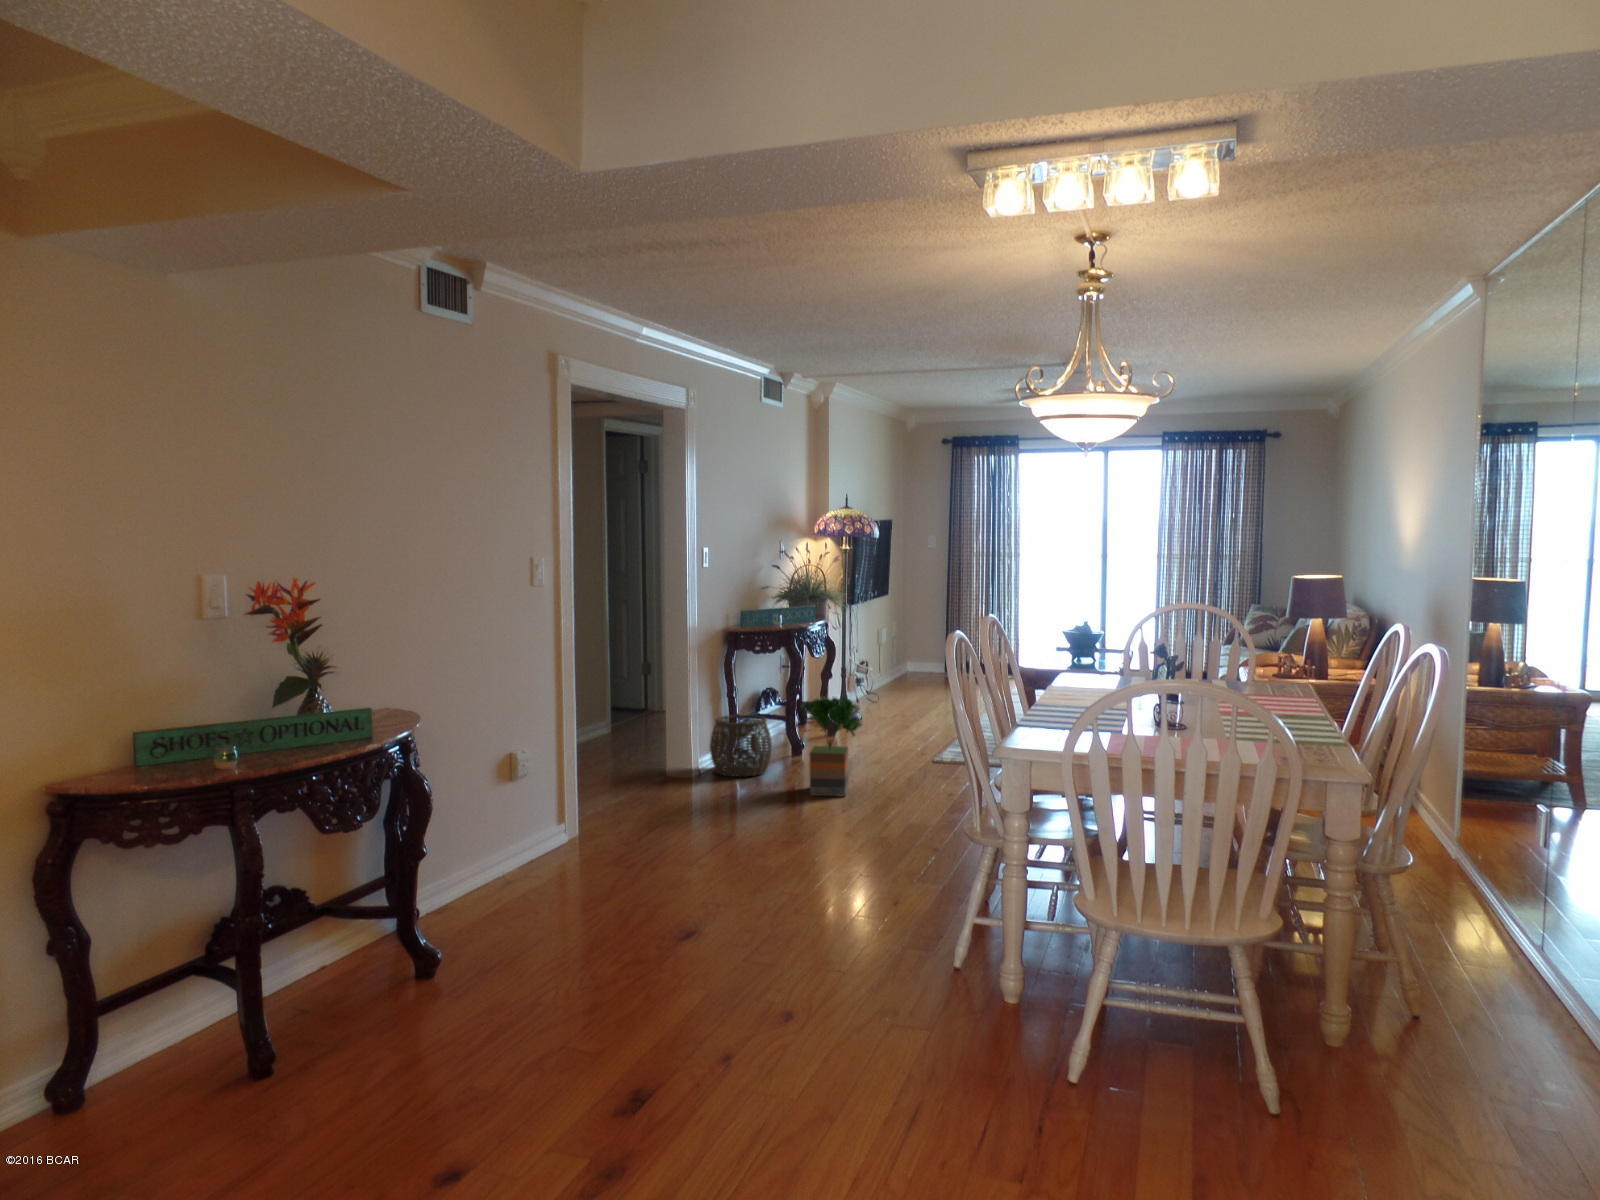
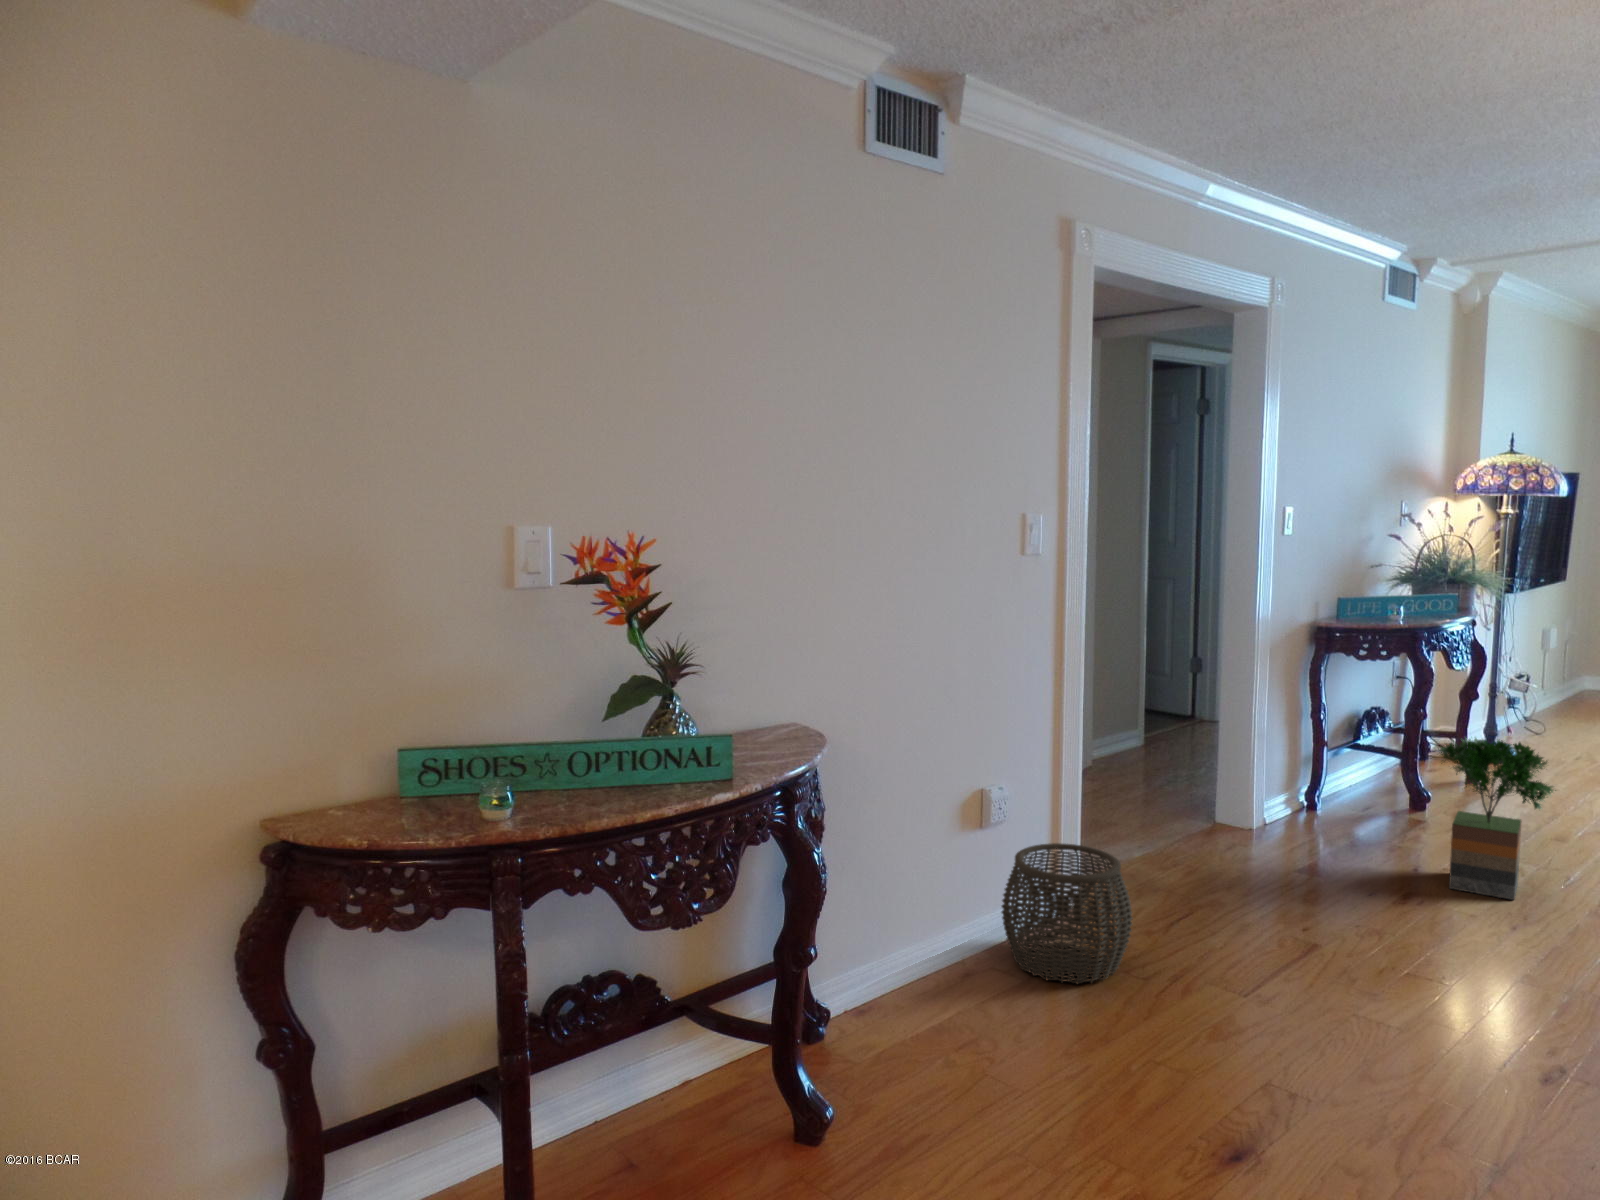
woven basket: present [710,715,772,777] -> present [1002,843,1133,984]

